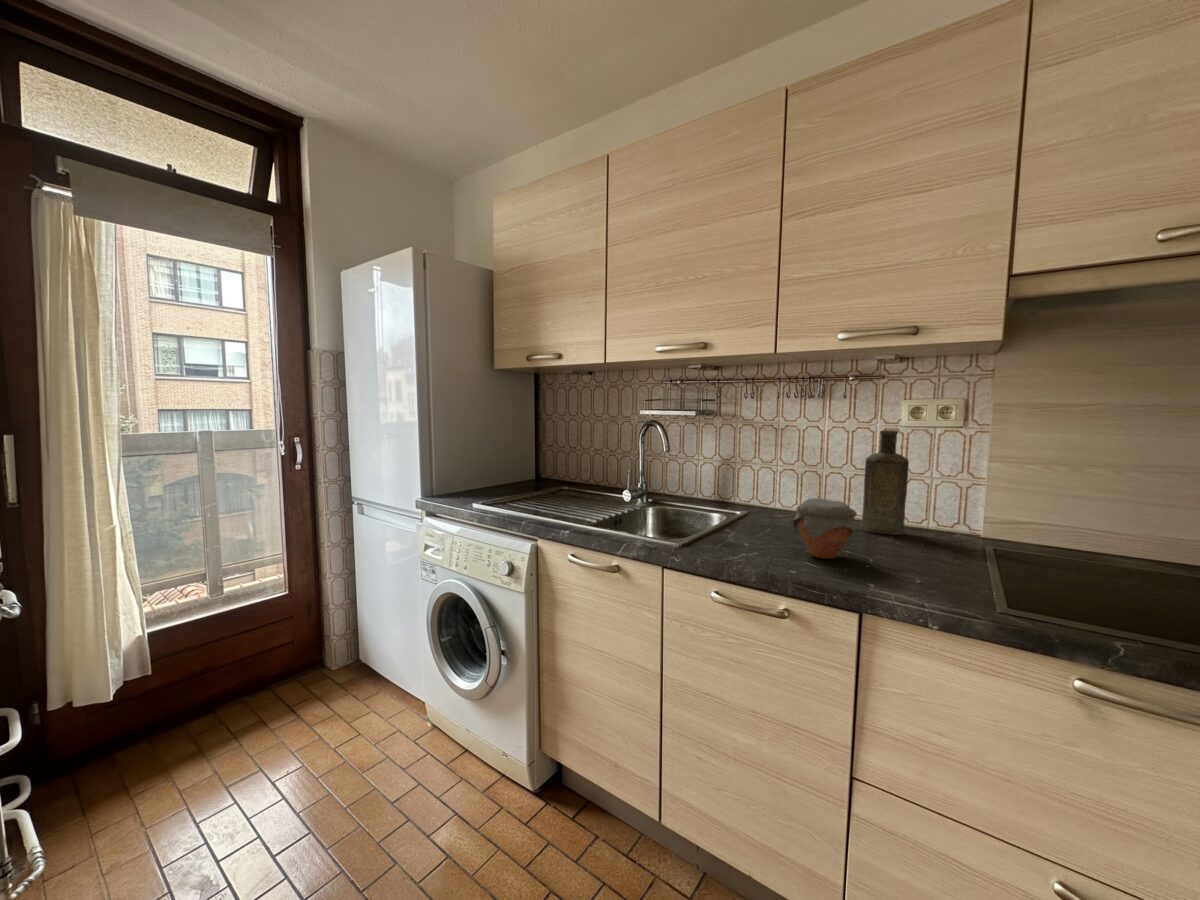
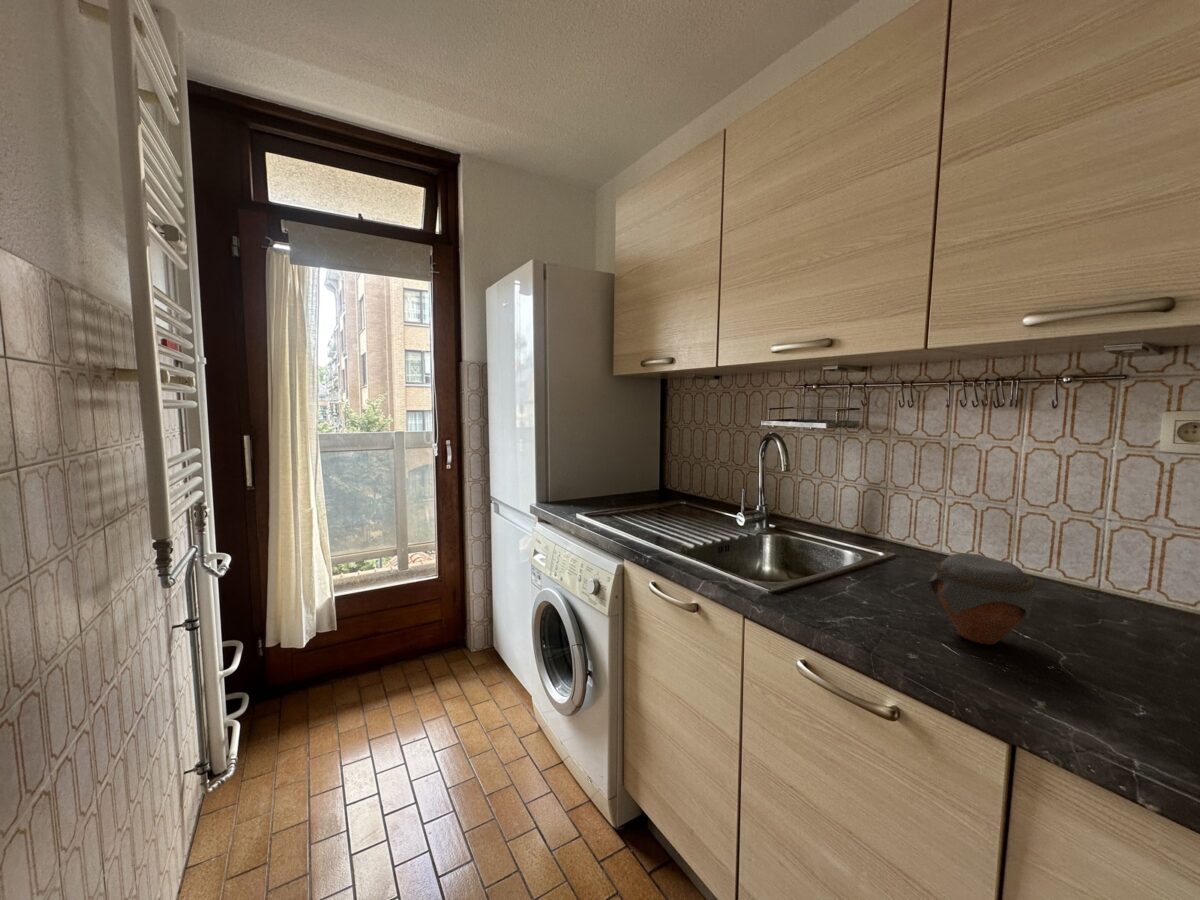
bottle: present [861,430,909,535] -> none [1062,458,1166,621]

